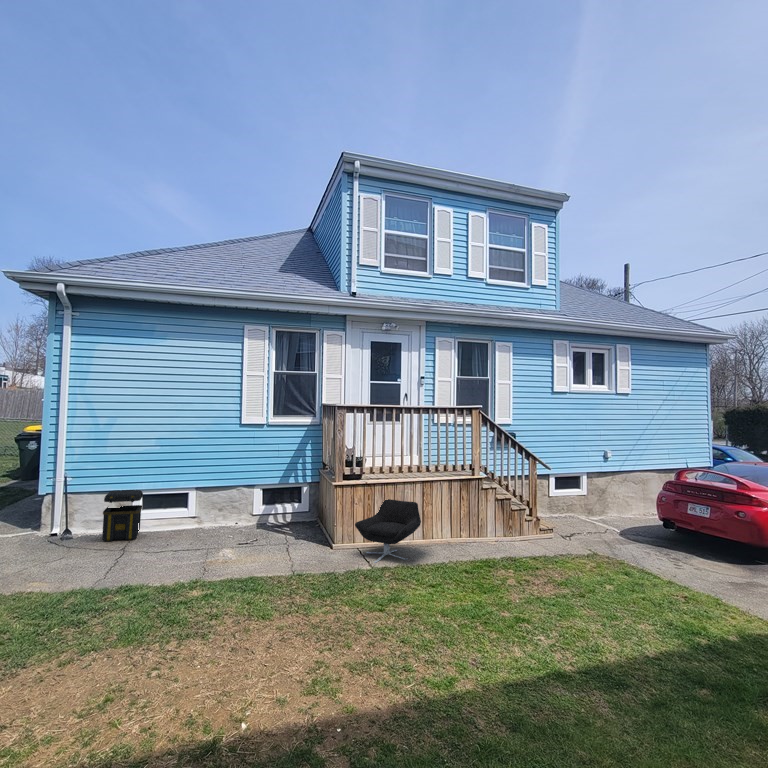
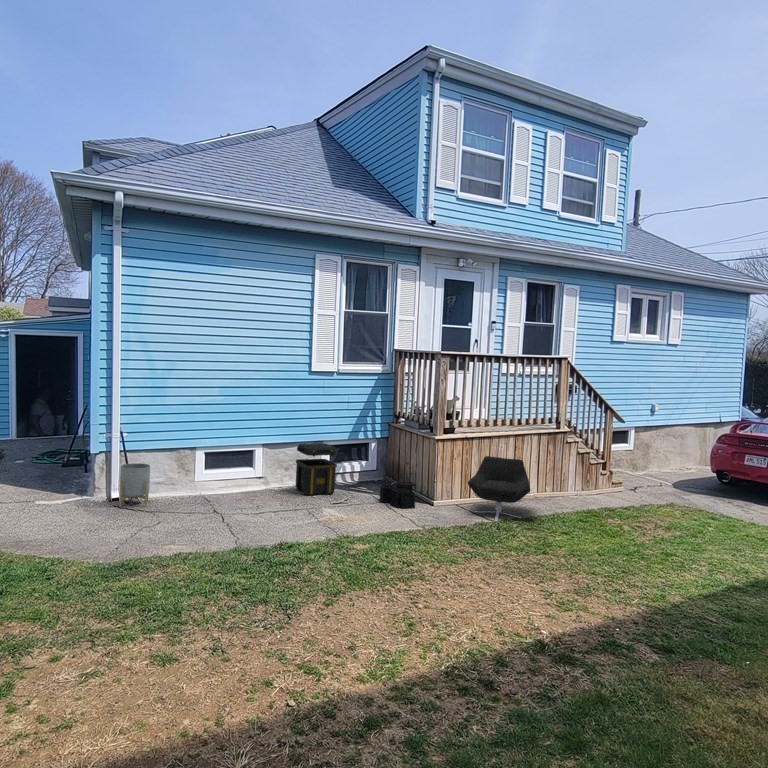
toolbox: present [102,490,143,541] -> present [295,443,337,495]
planter: none [50,505,85,543] -> present [119,463,150,507]
storage bin: none [287,523,324,548] -> present [380,482,416,508]

